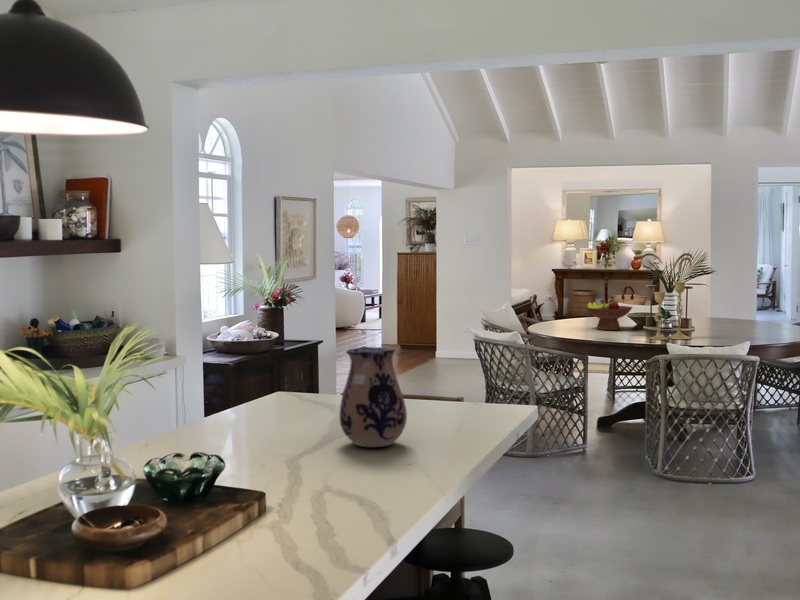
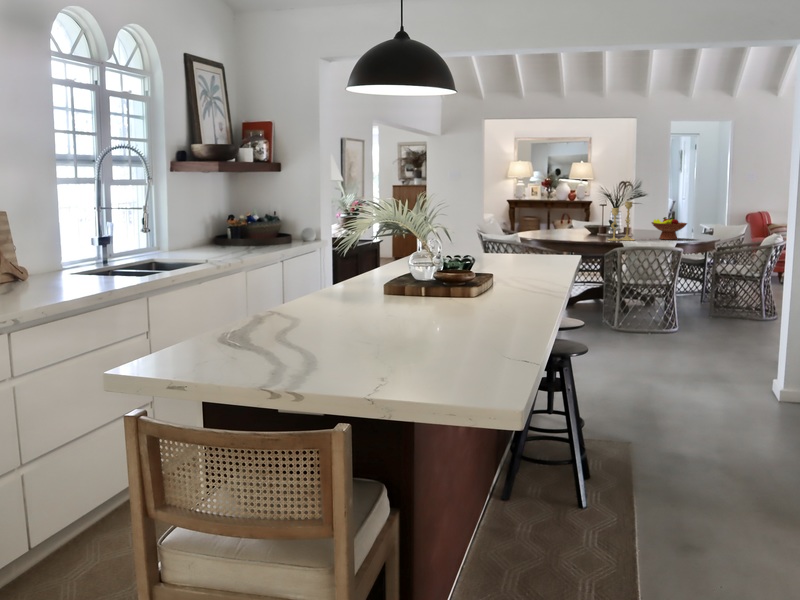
fruit bowl: present [585,299,632,330] -> present [652,217,687,240]
ceramic pitcher: present [340,346,407,447] -> none [492,219,528,270]

